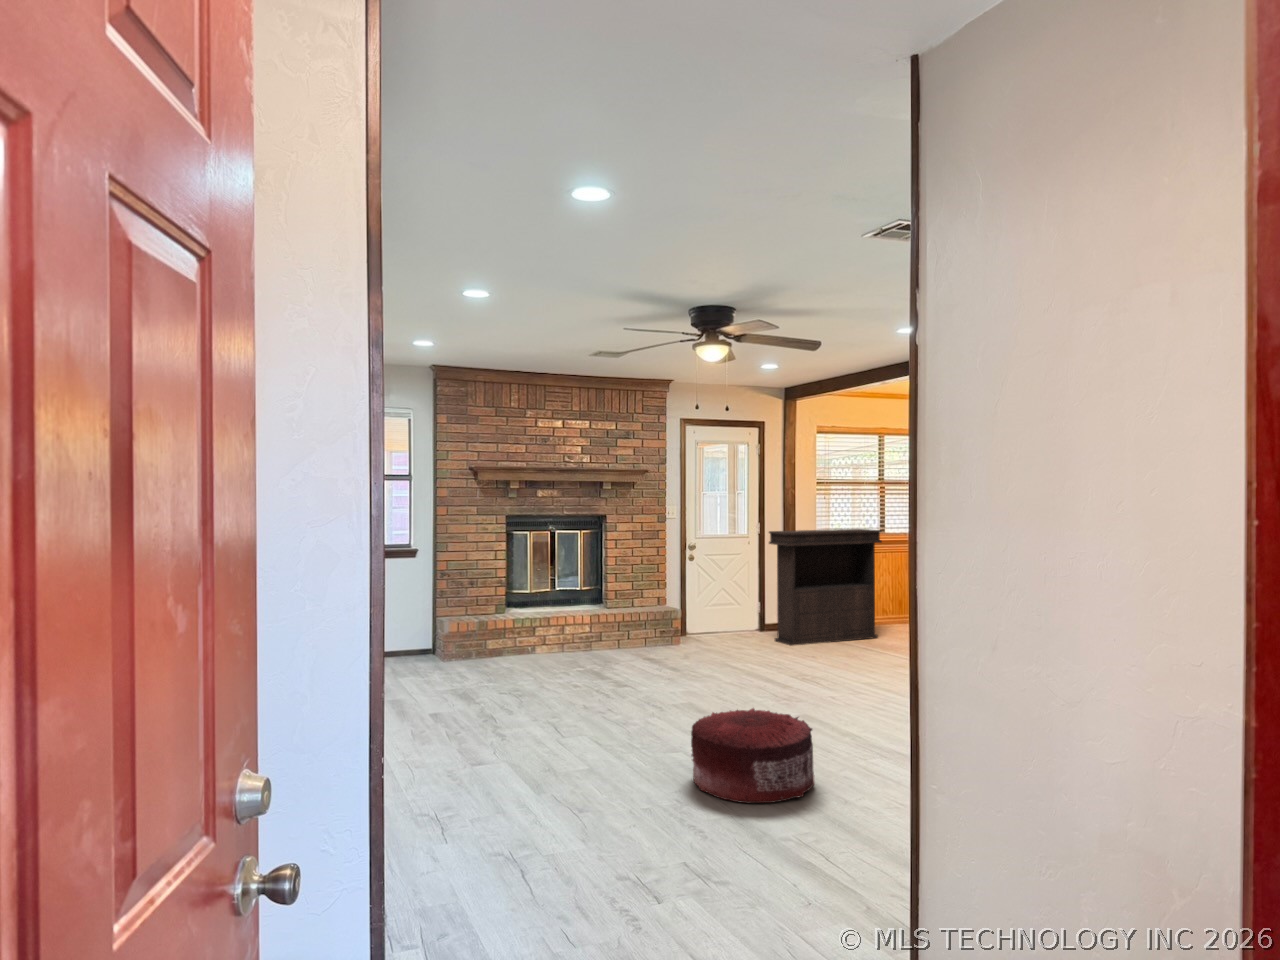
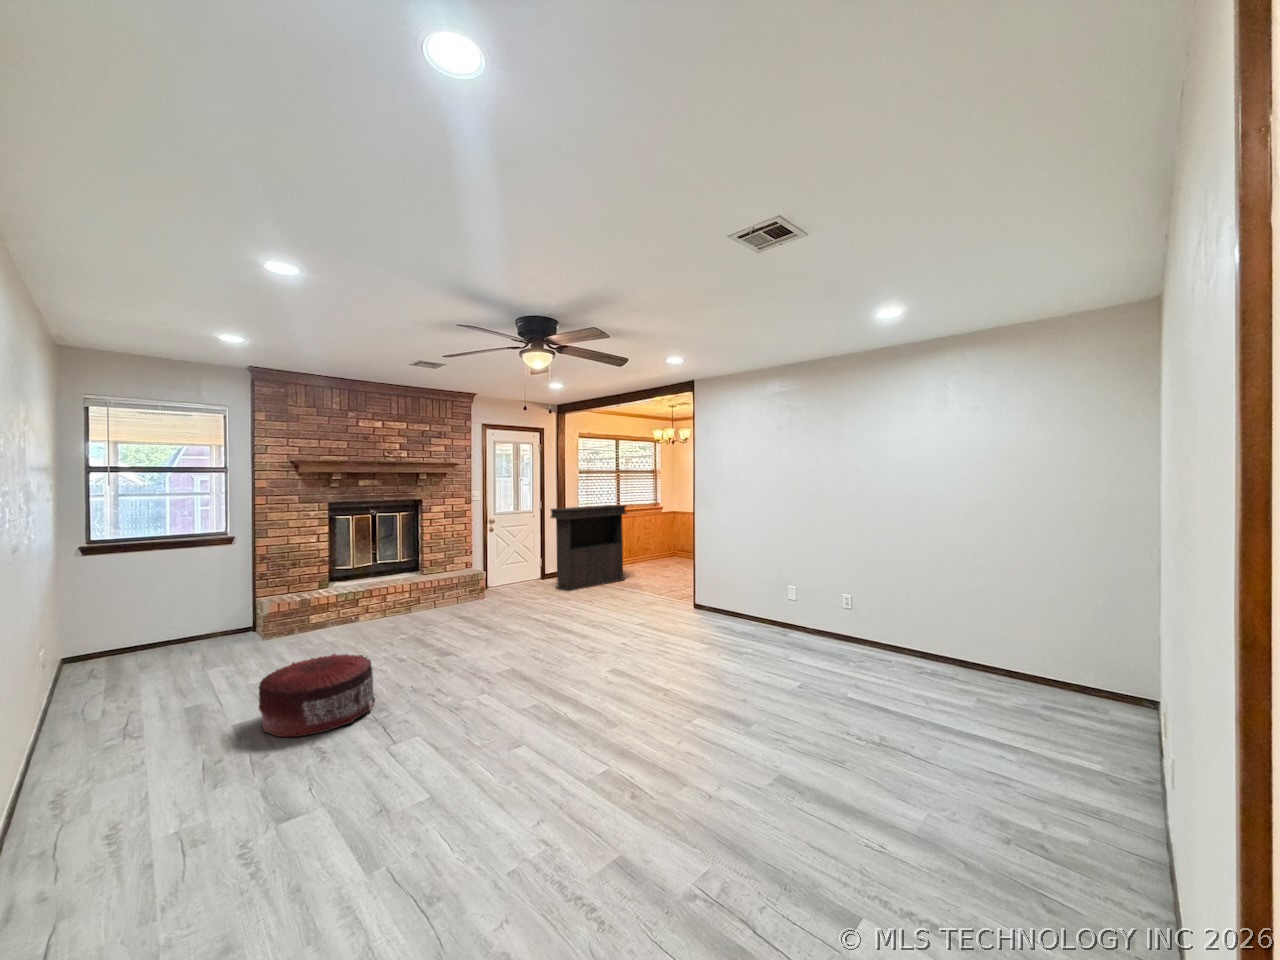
pouf: present [691,708,815,803] -> present [259,654,375,737]

